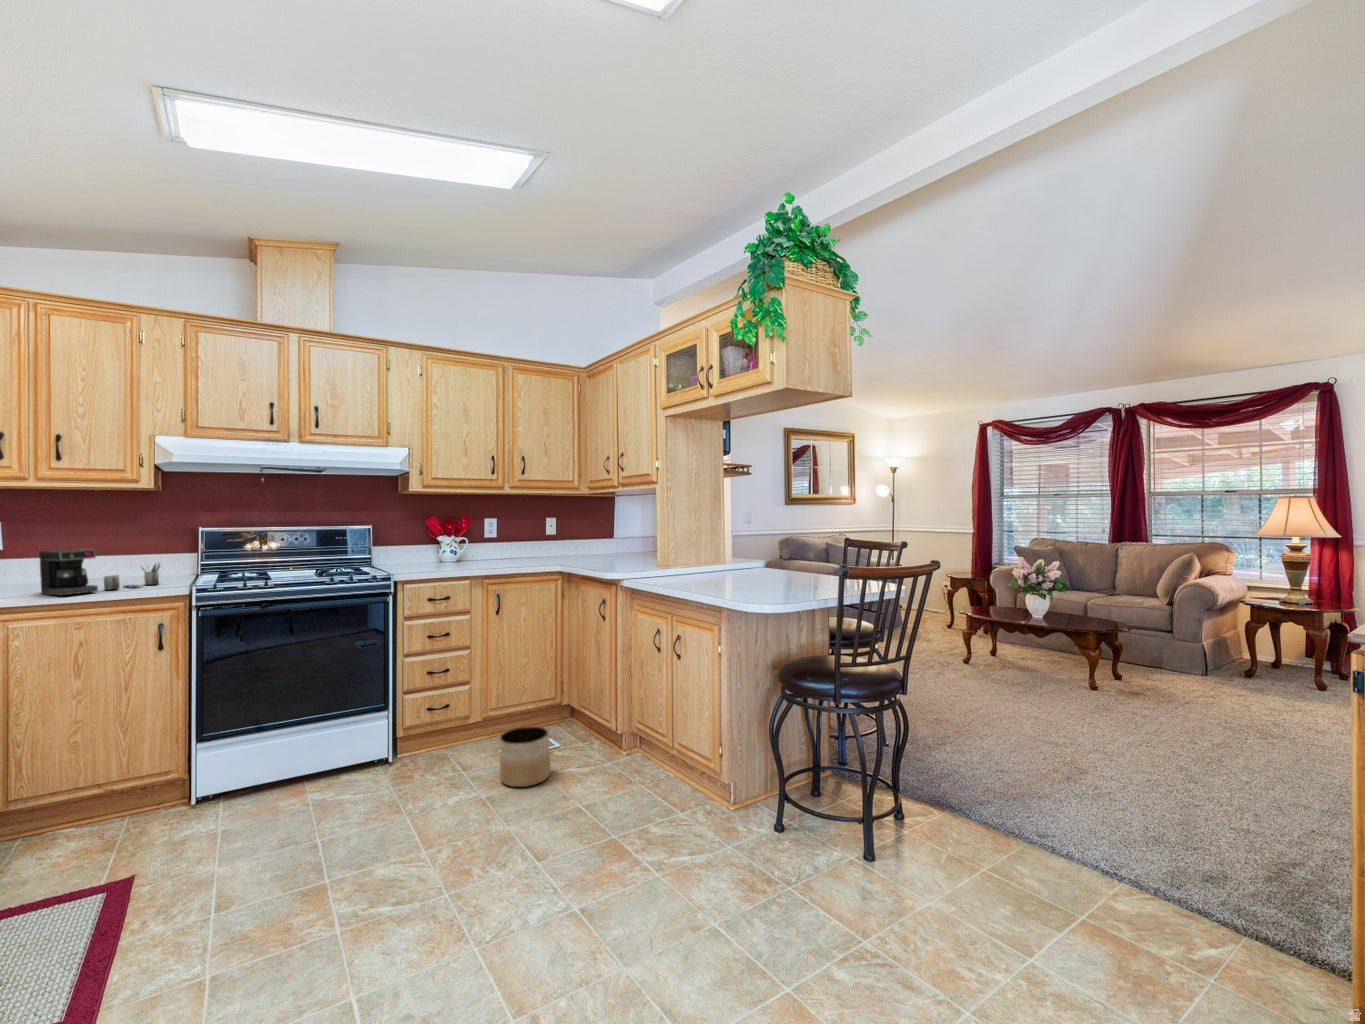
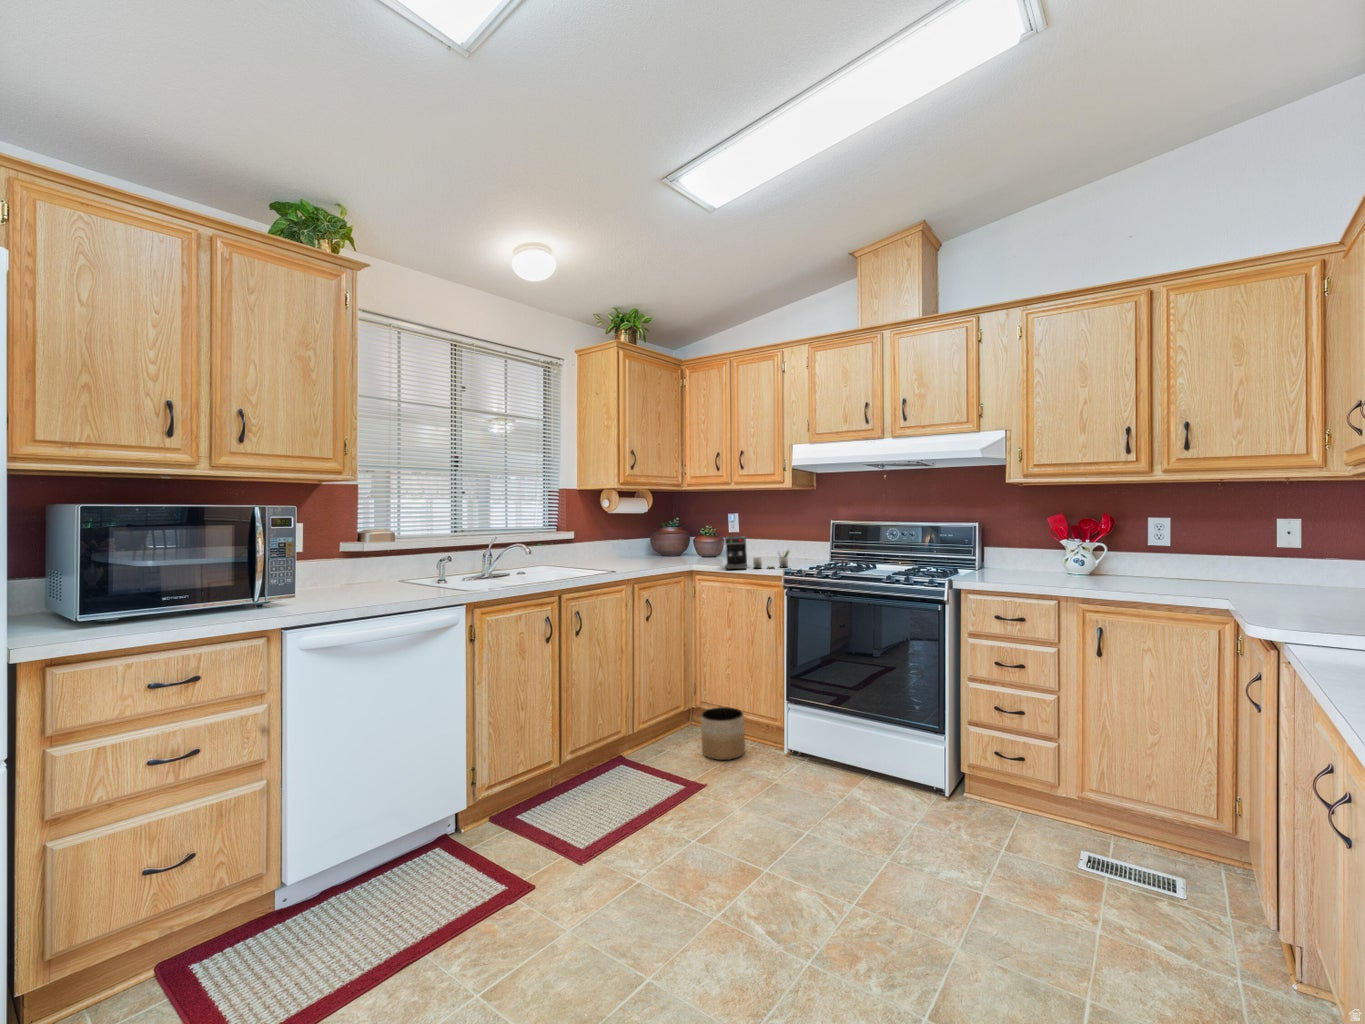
planter: present [500,726,550,787] -> present [701,707,745,760]

